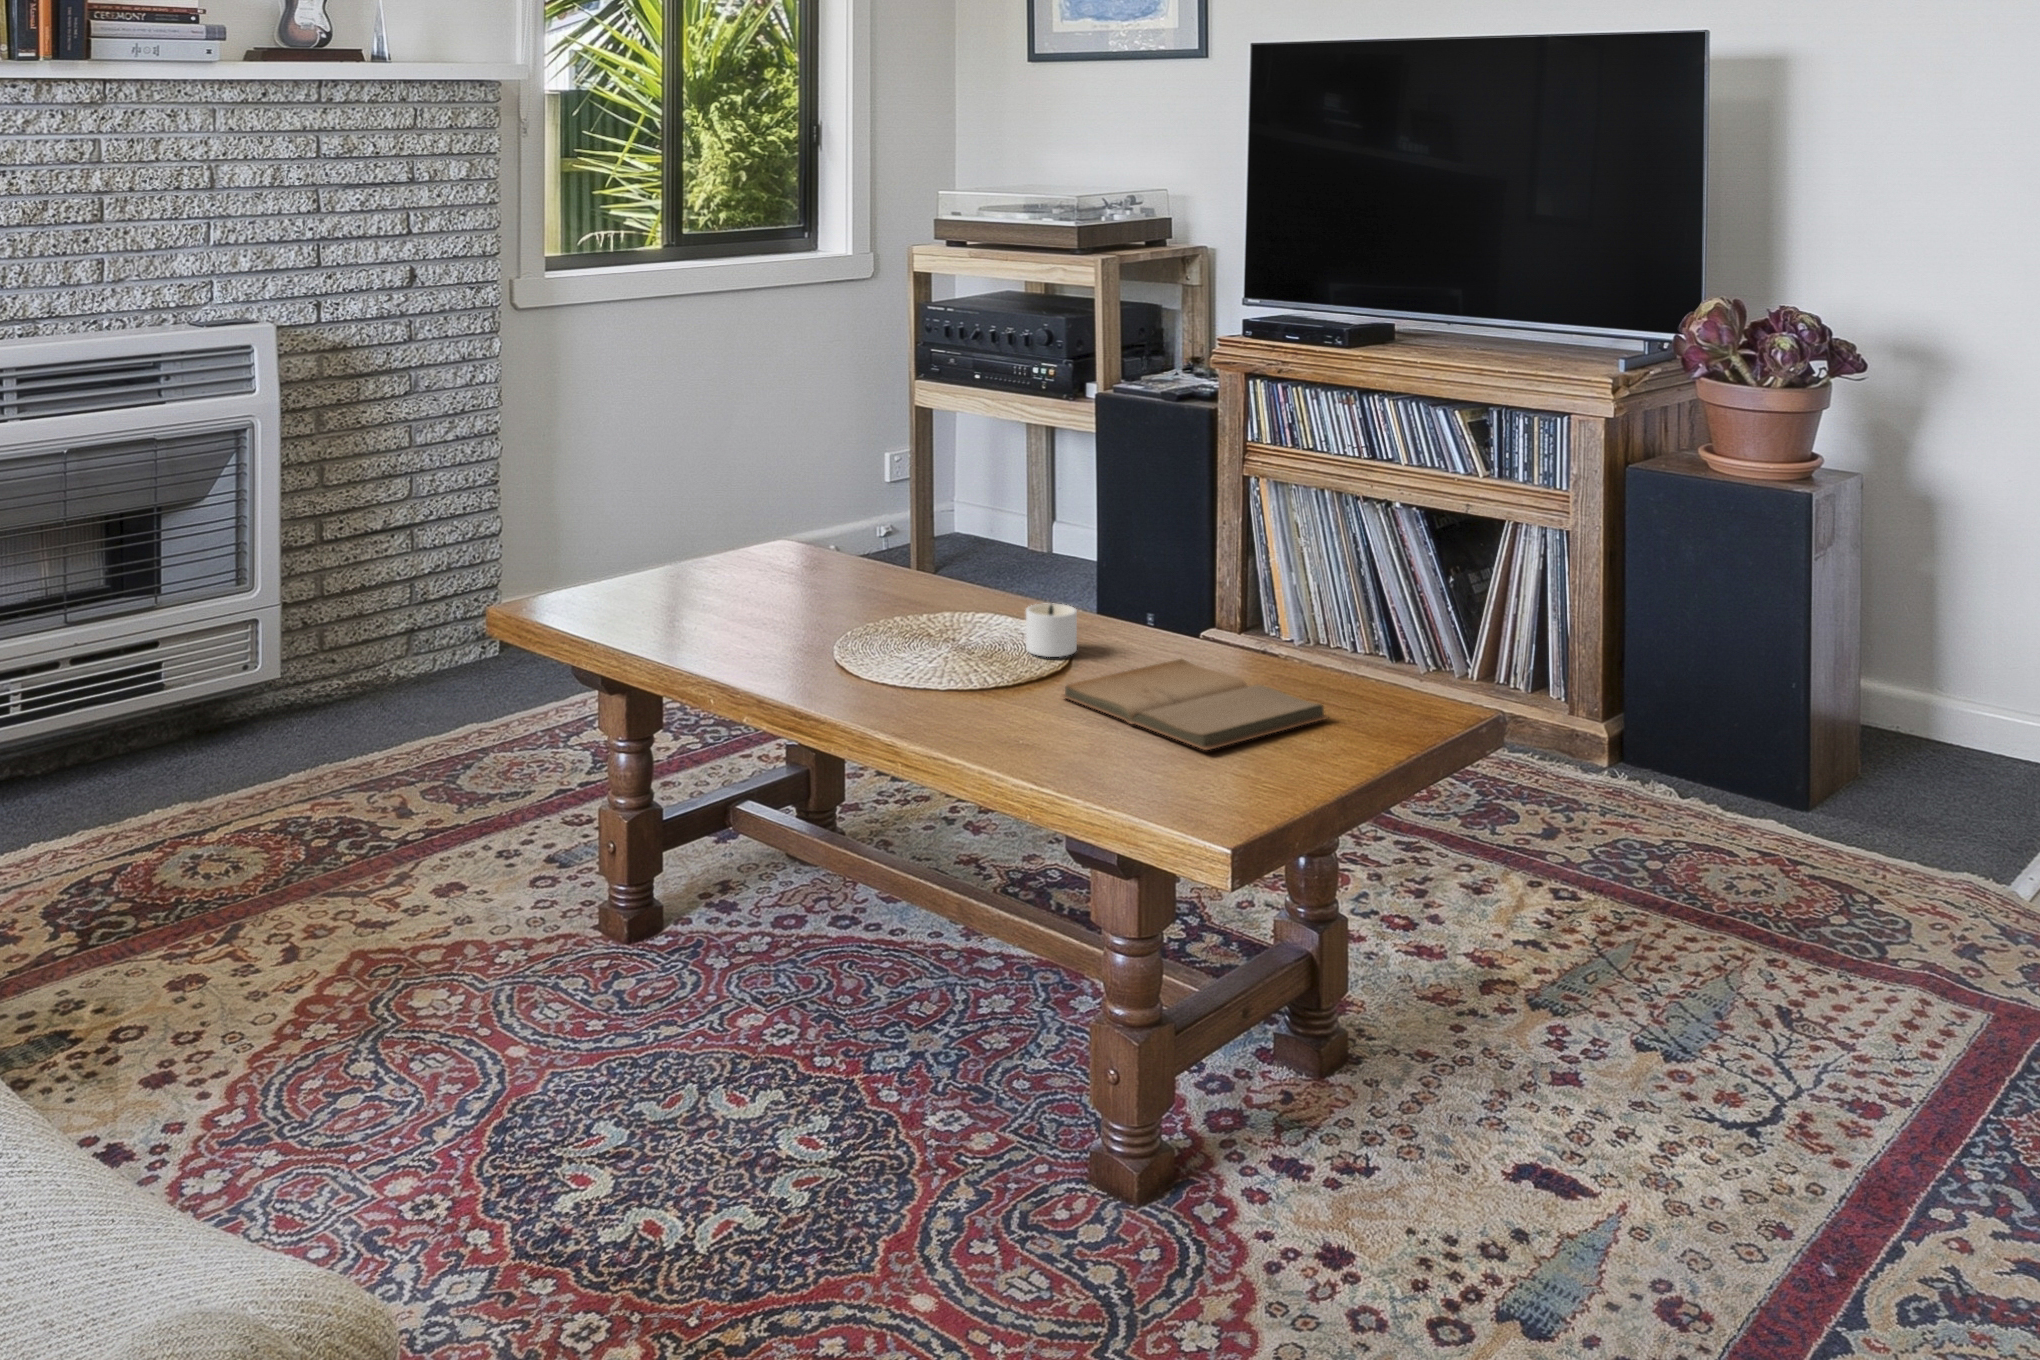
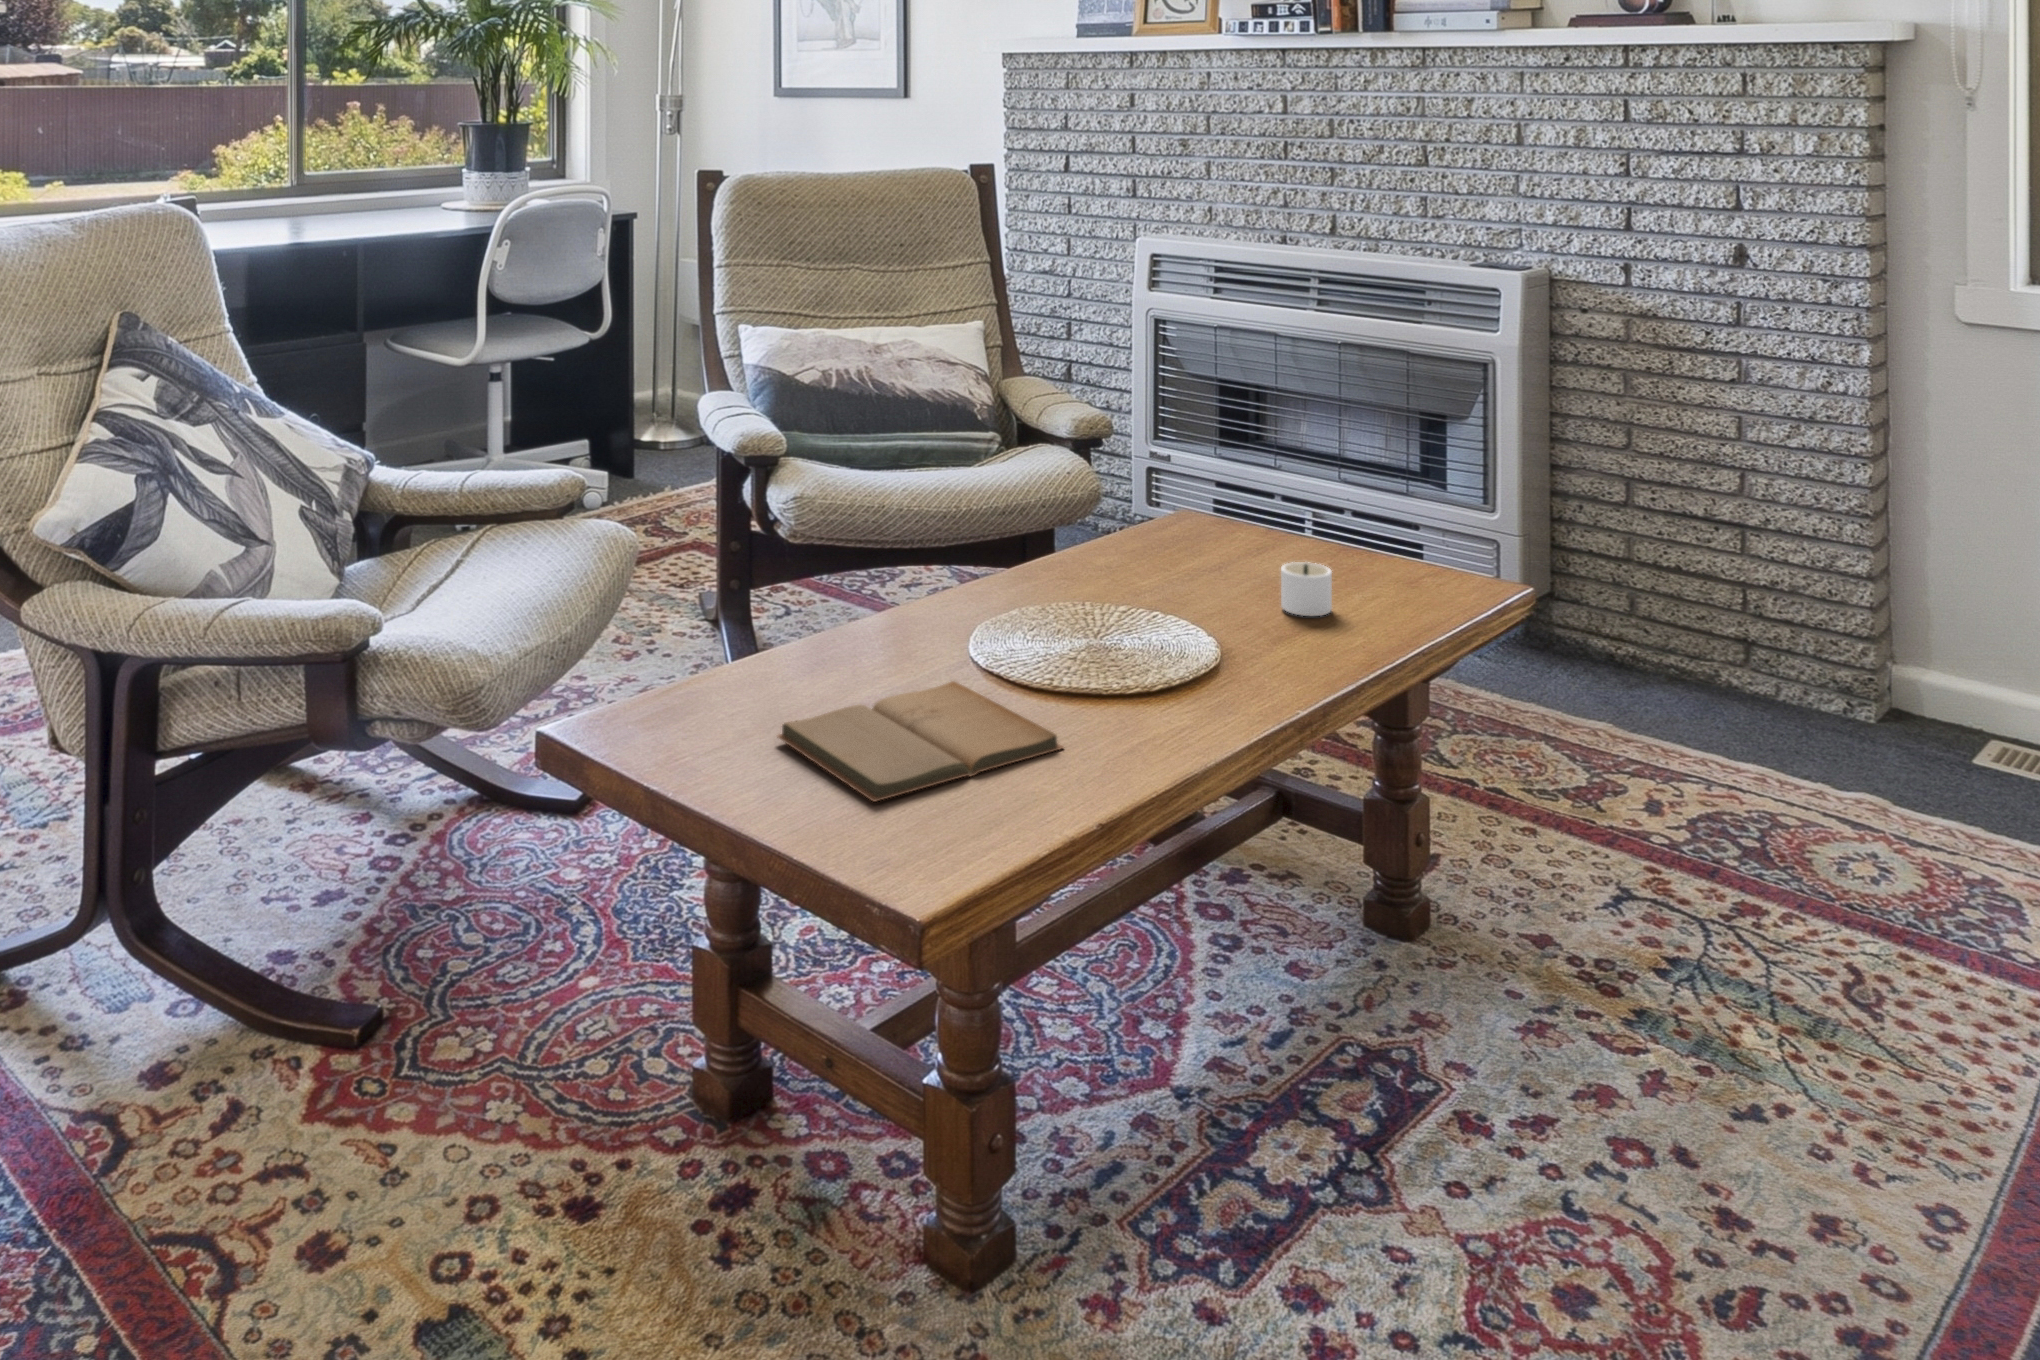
candle: present [1026,603,1077,657] -> present [1281,562,1332,616]

